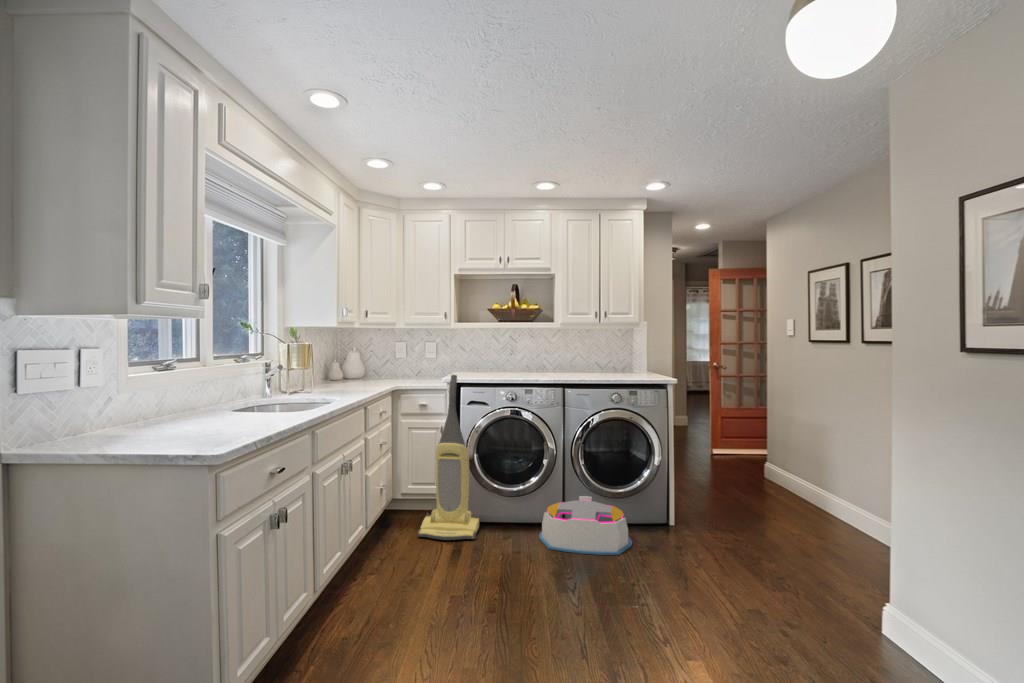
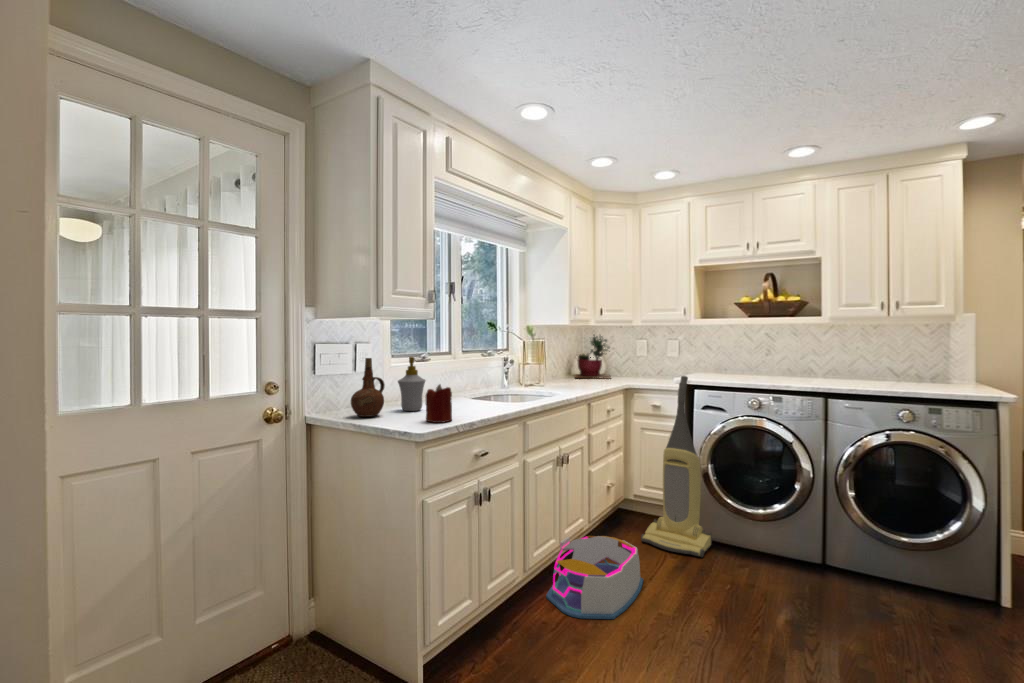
succulent plant: none [333,336,375,382] -> present [575,336,611,379]
soap bottle: none [142,362,185,432] -> present [398,357,425,411]
ceramic pitcher: none [70,364,127,445] -> present [351,358,385,417]
candle: none [202,393,239,442] -> present [425,384,452,423]
storage bin: present [539,496,632,555] -> present [546,536,643,619]

